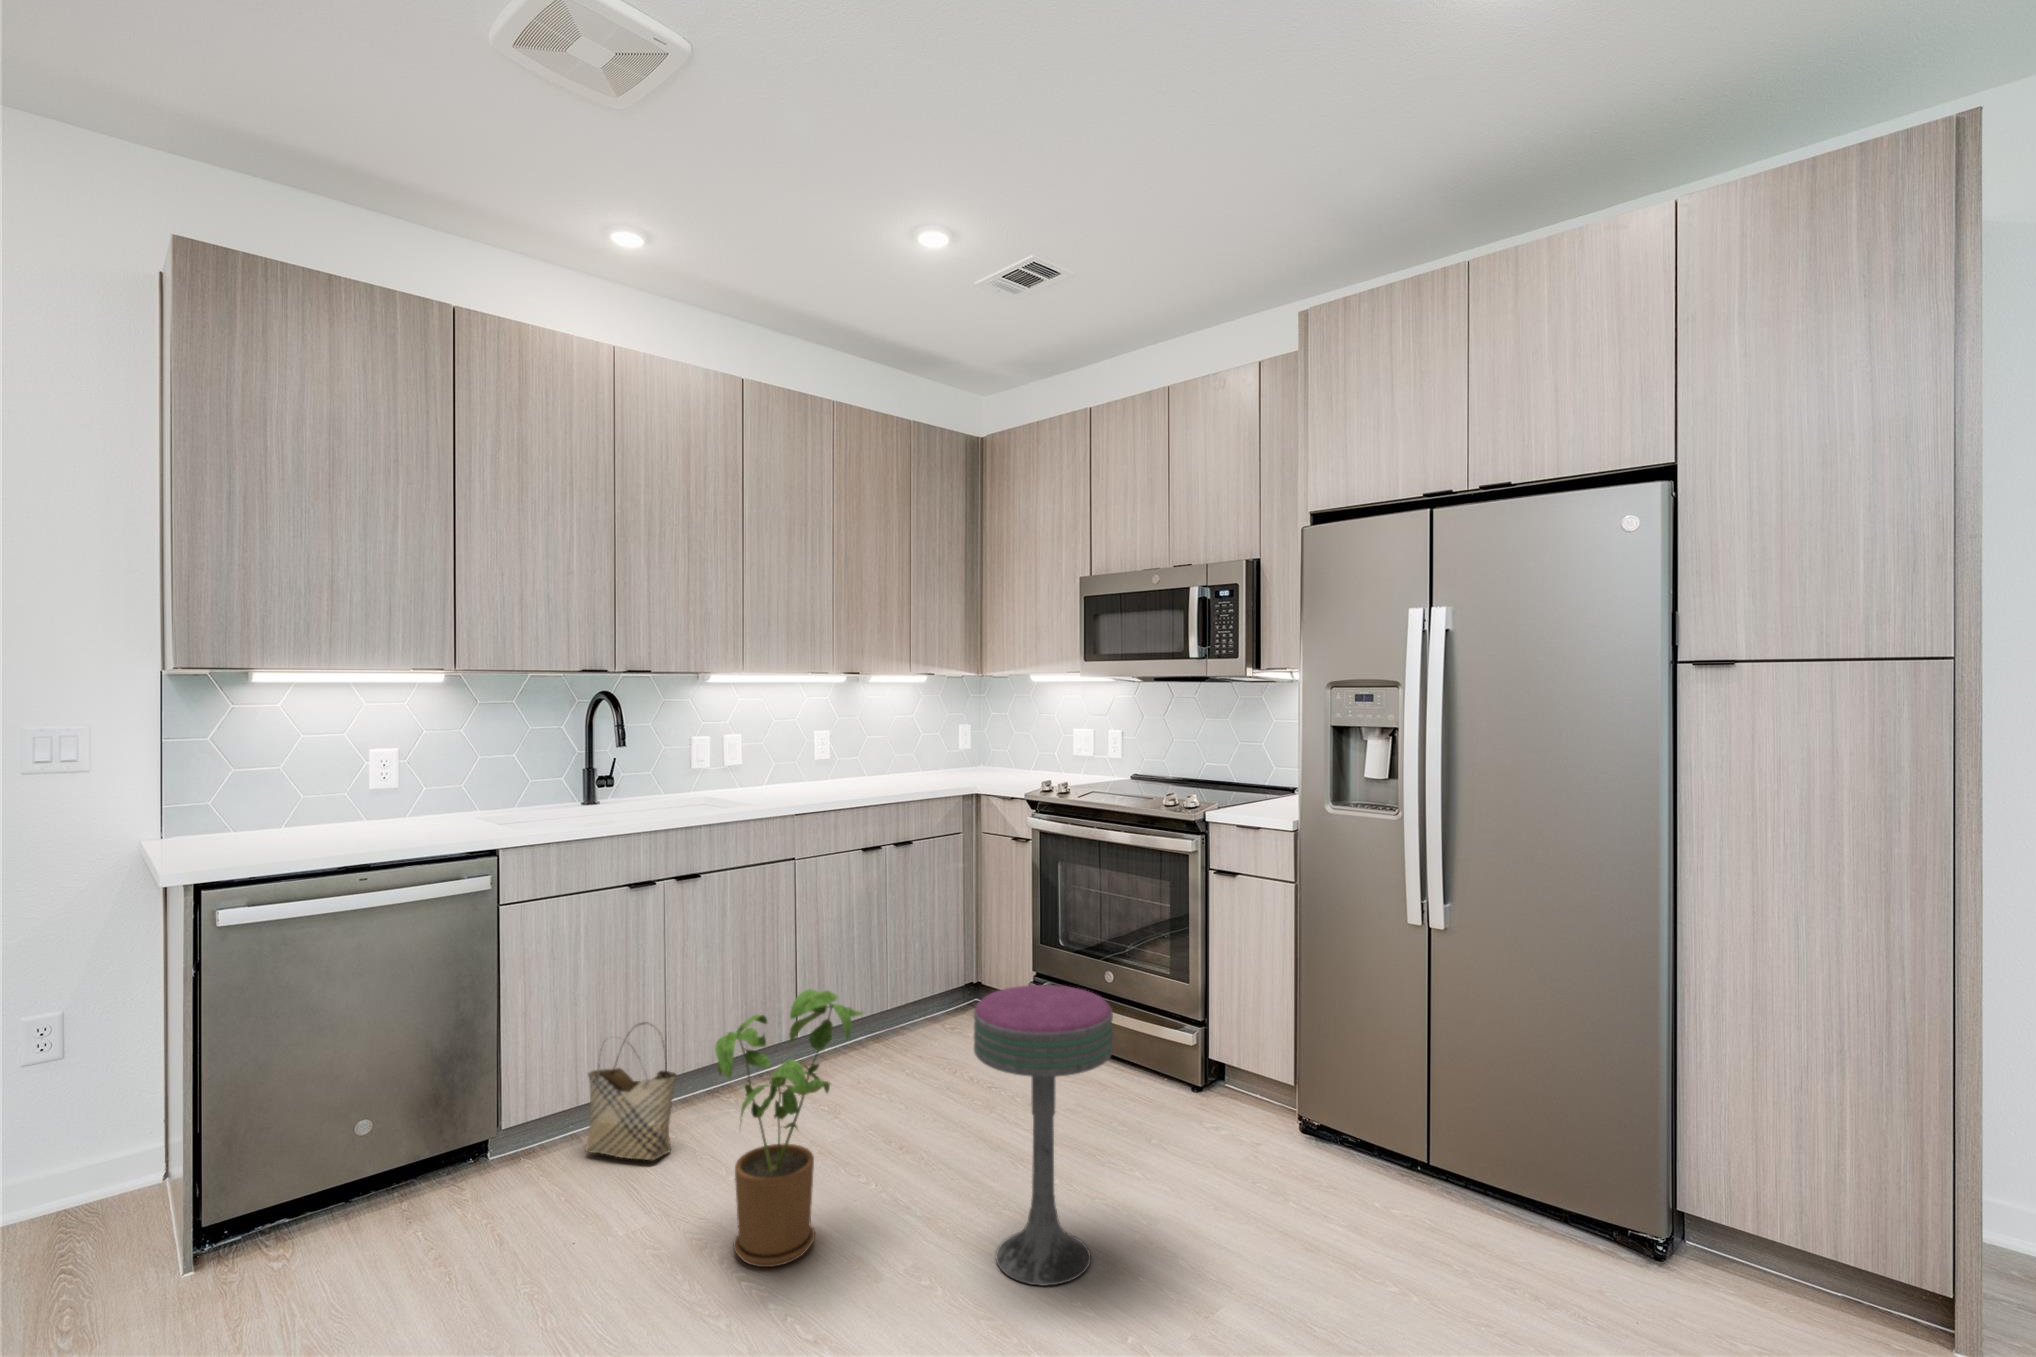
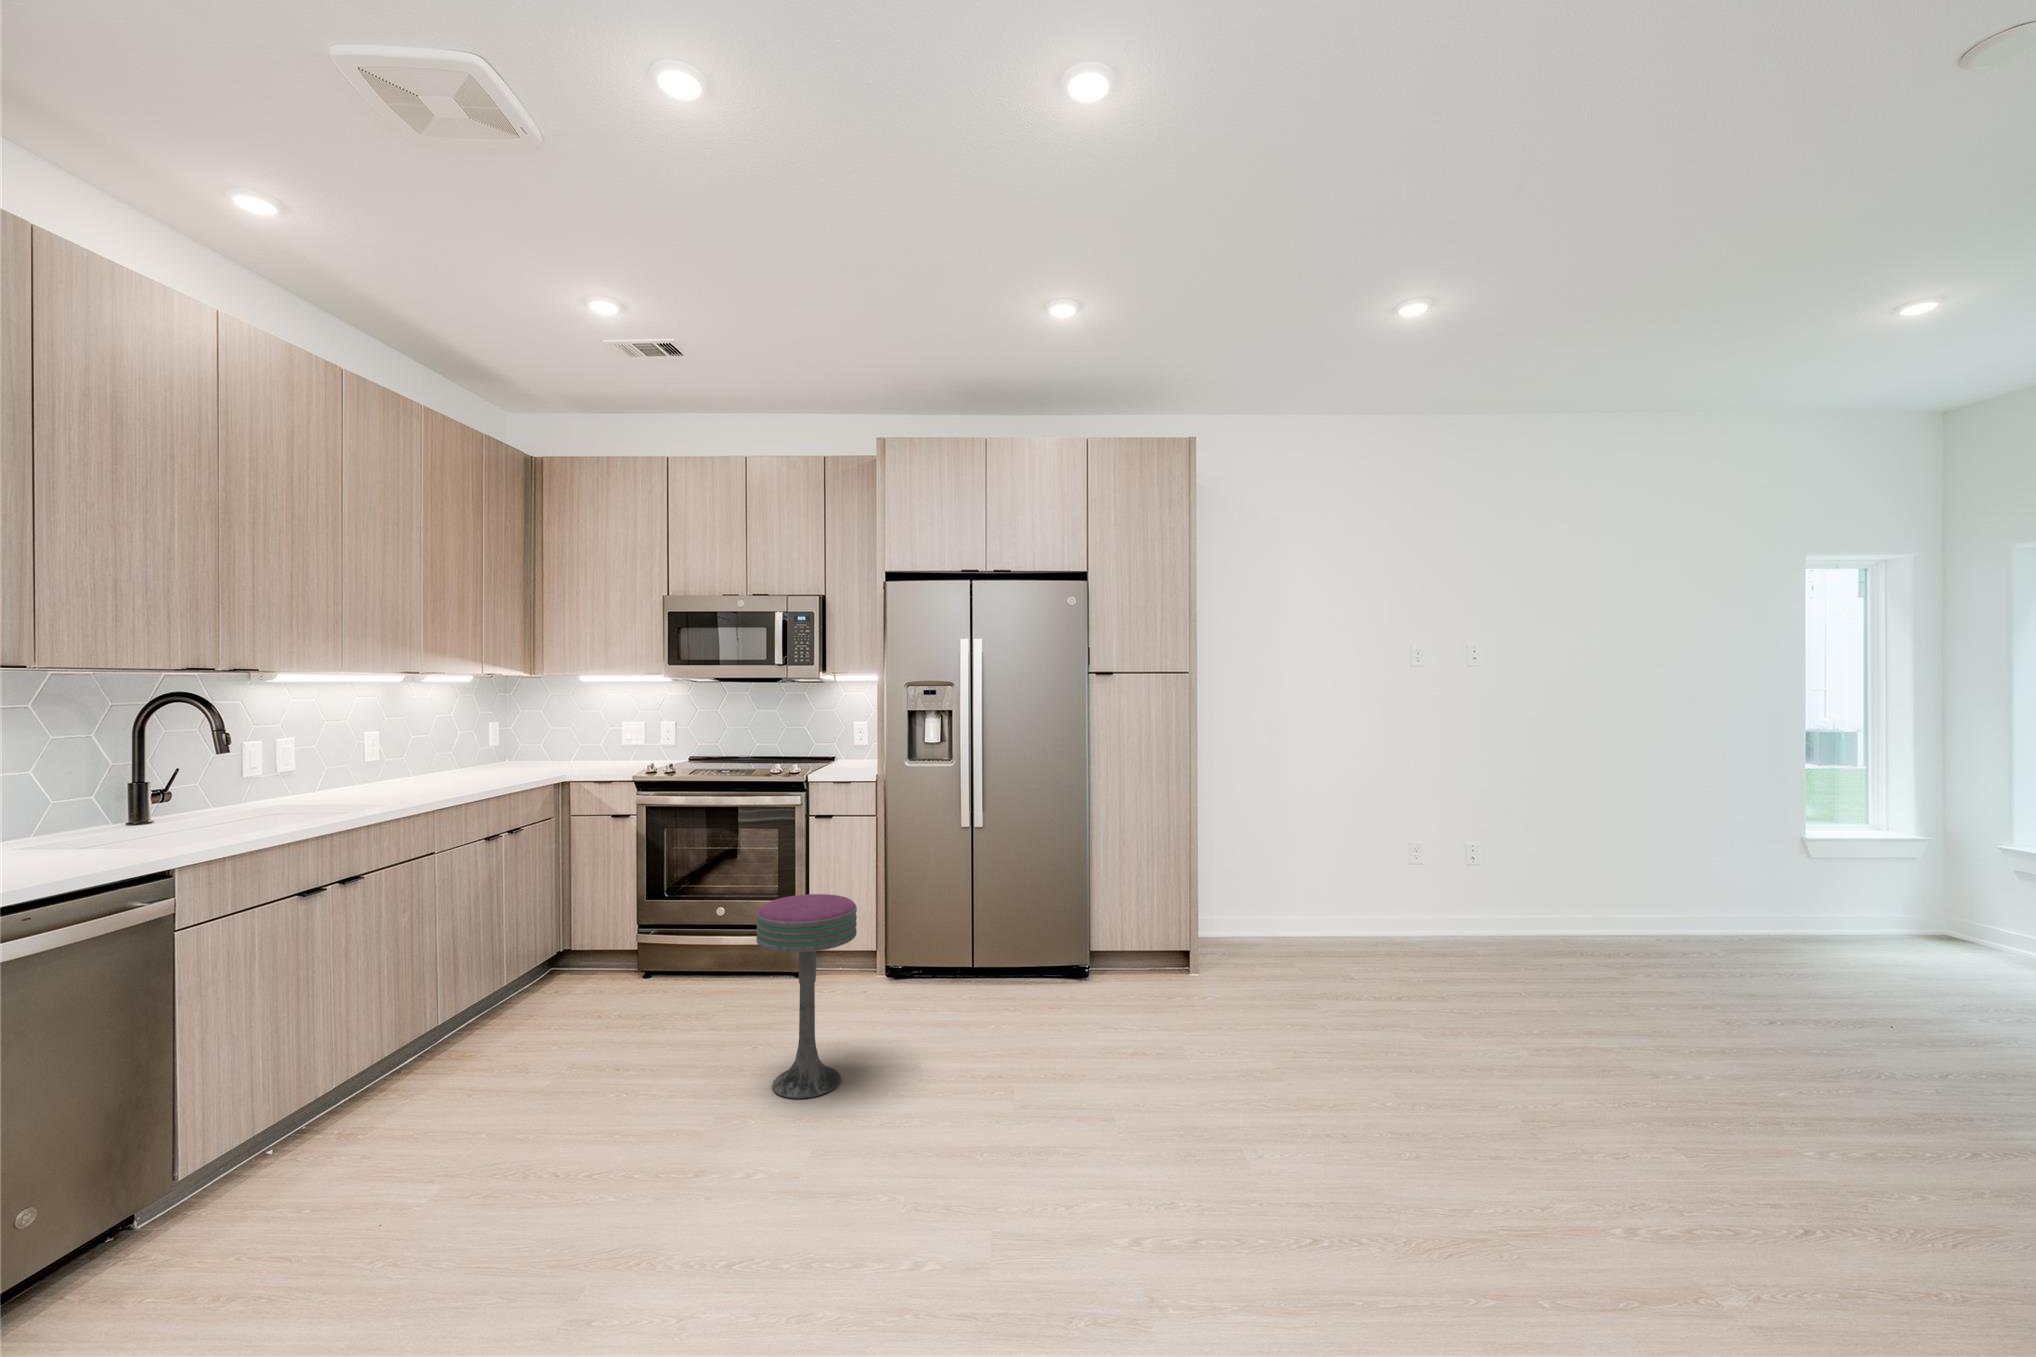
house plant: present [715,989,863,1267] -> none [531,932,671,1171]
woven basket: present [585,1022,677,1160] -> none [274,1028,396,1179]

